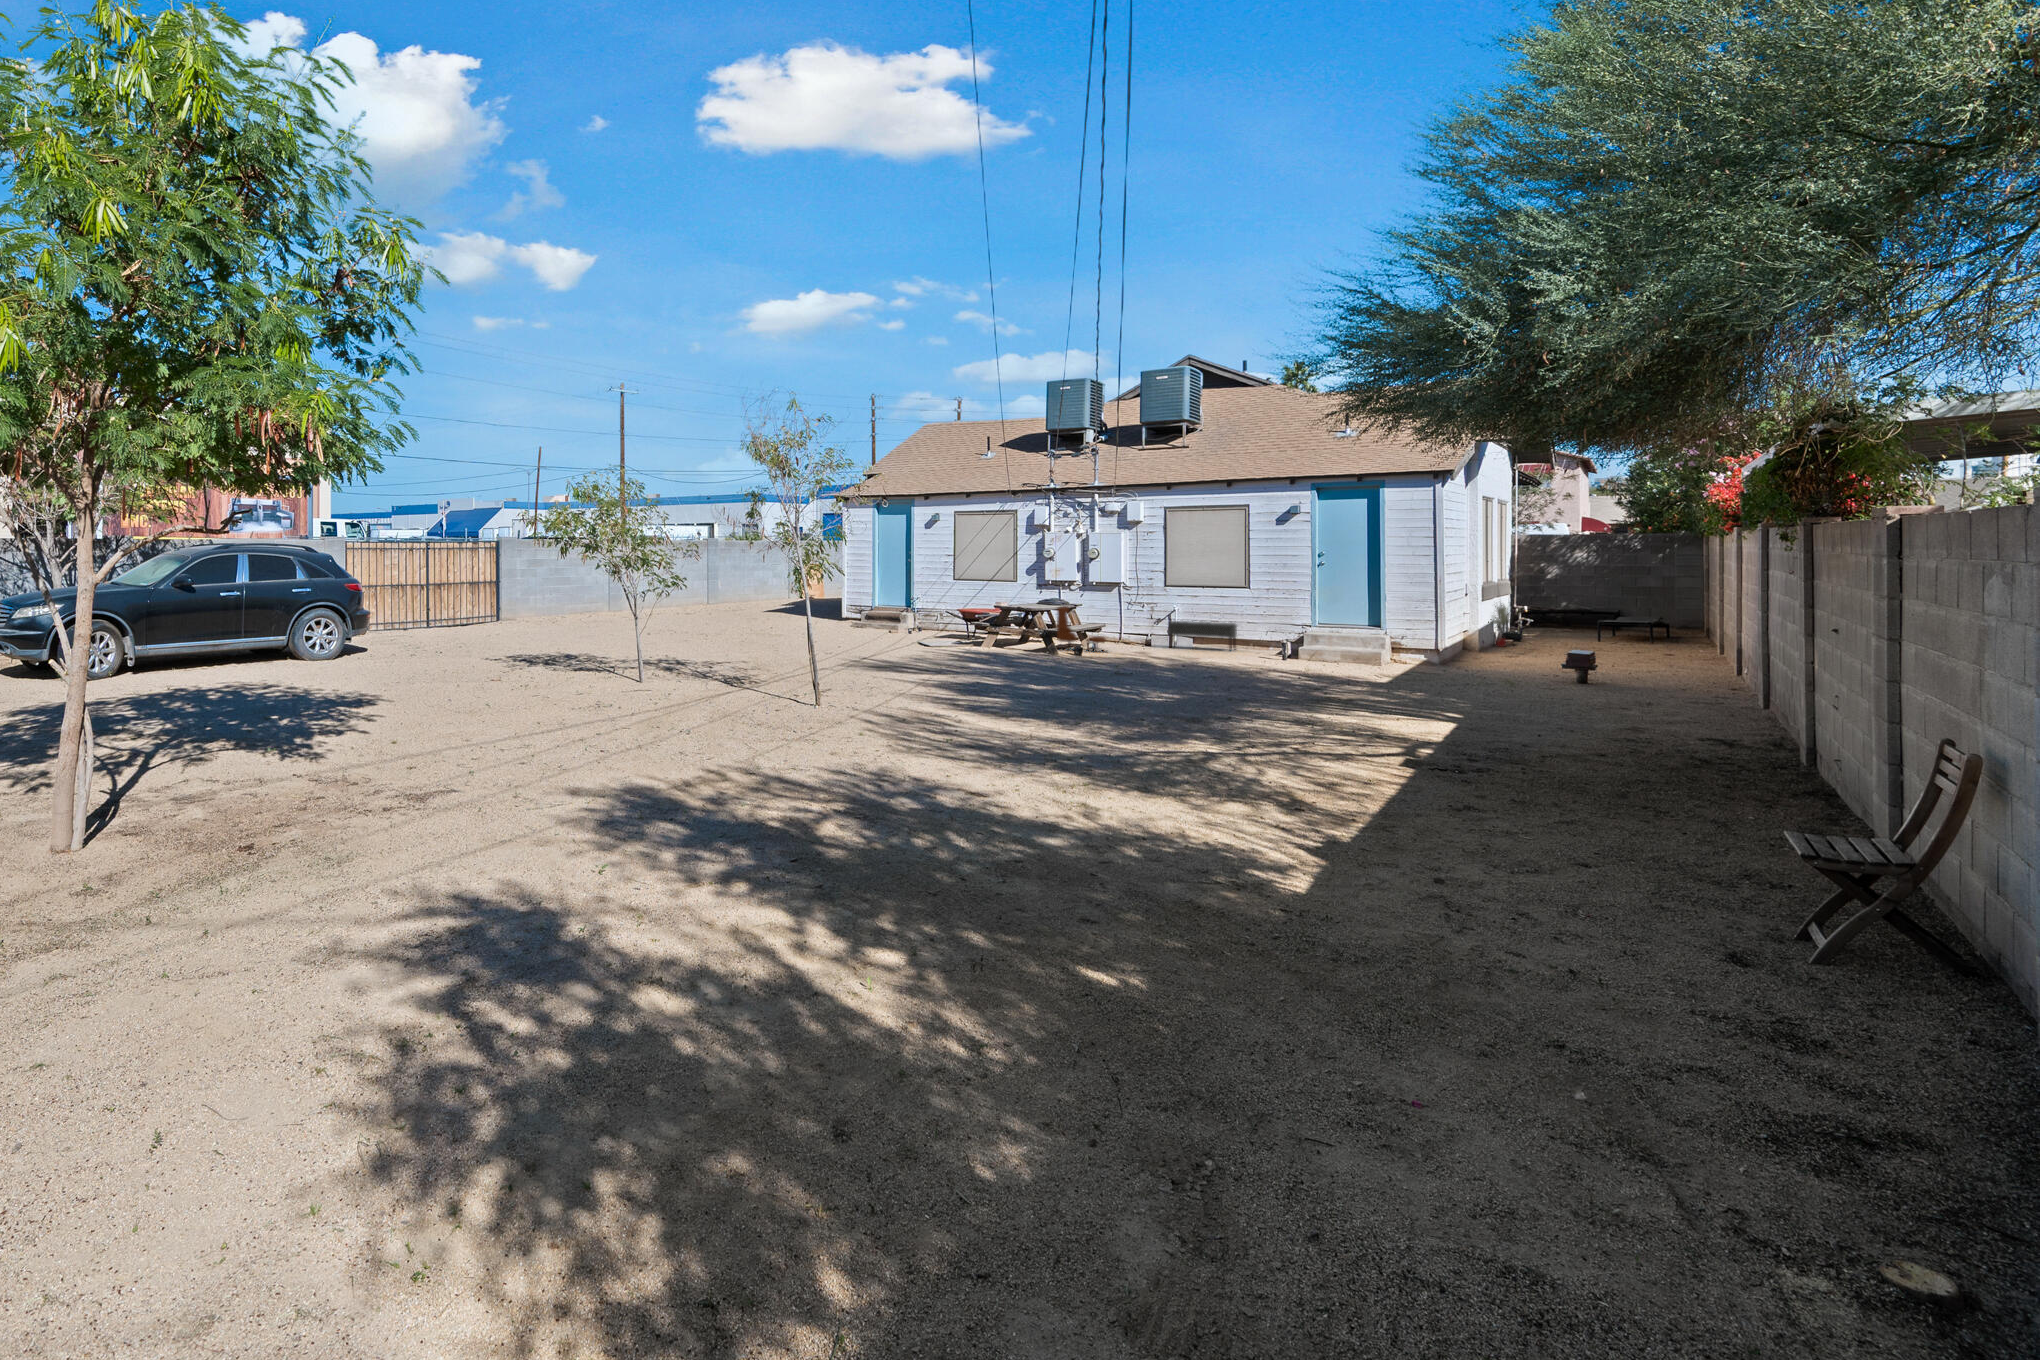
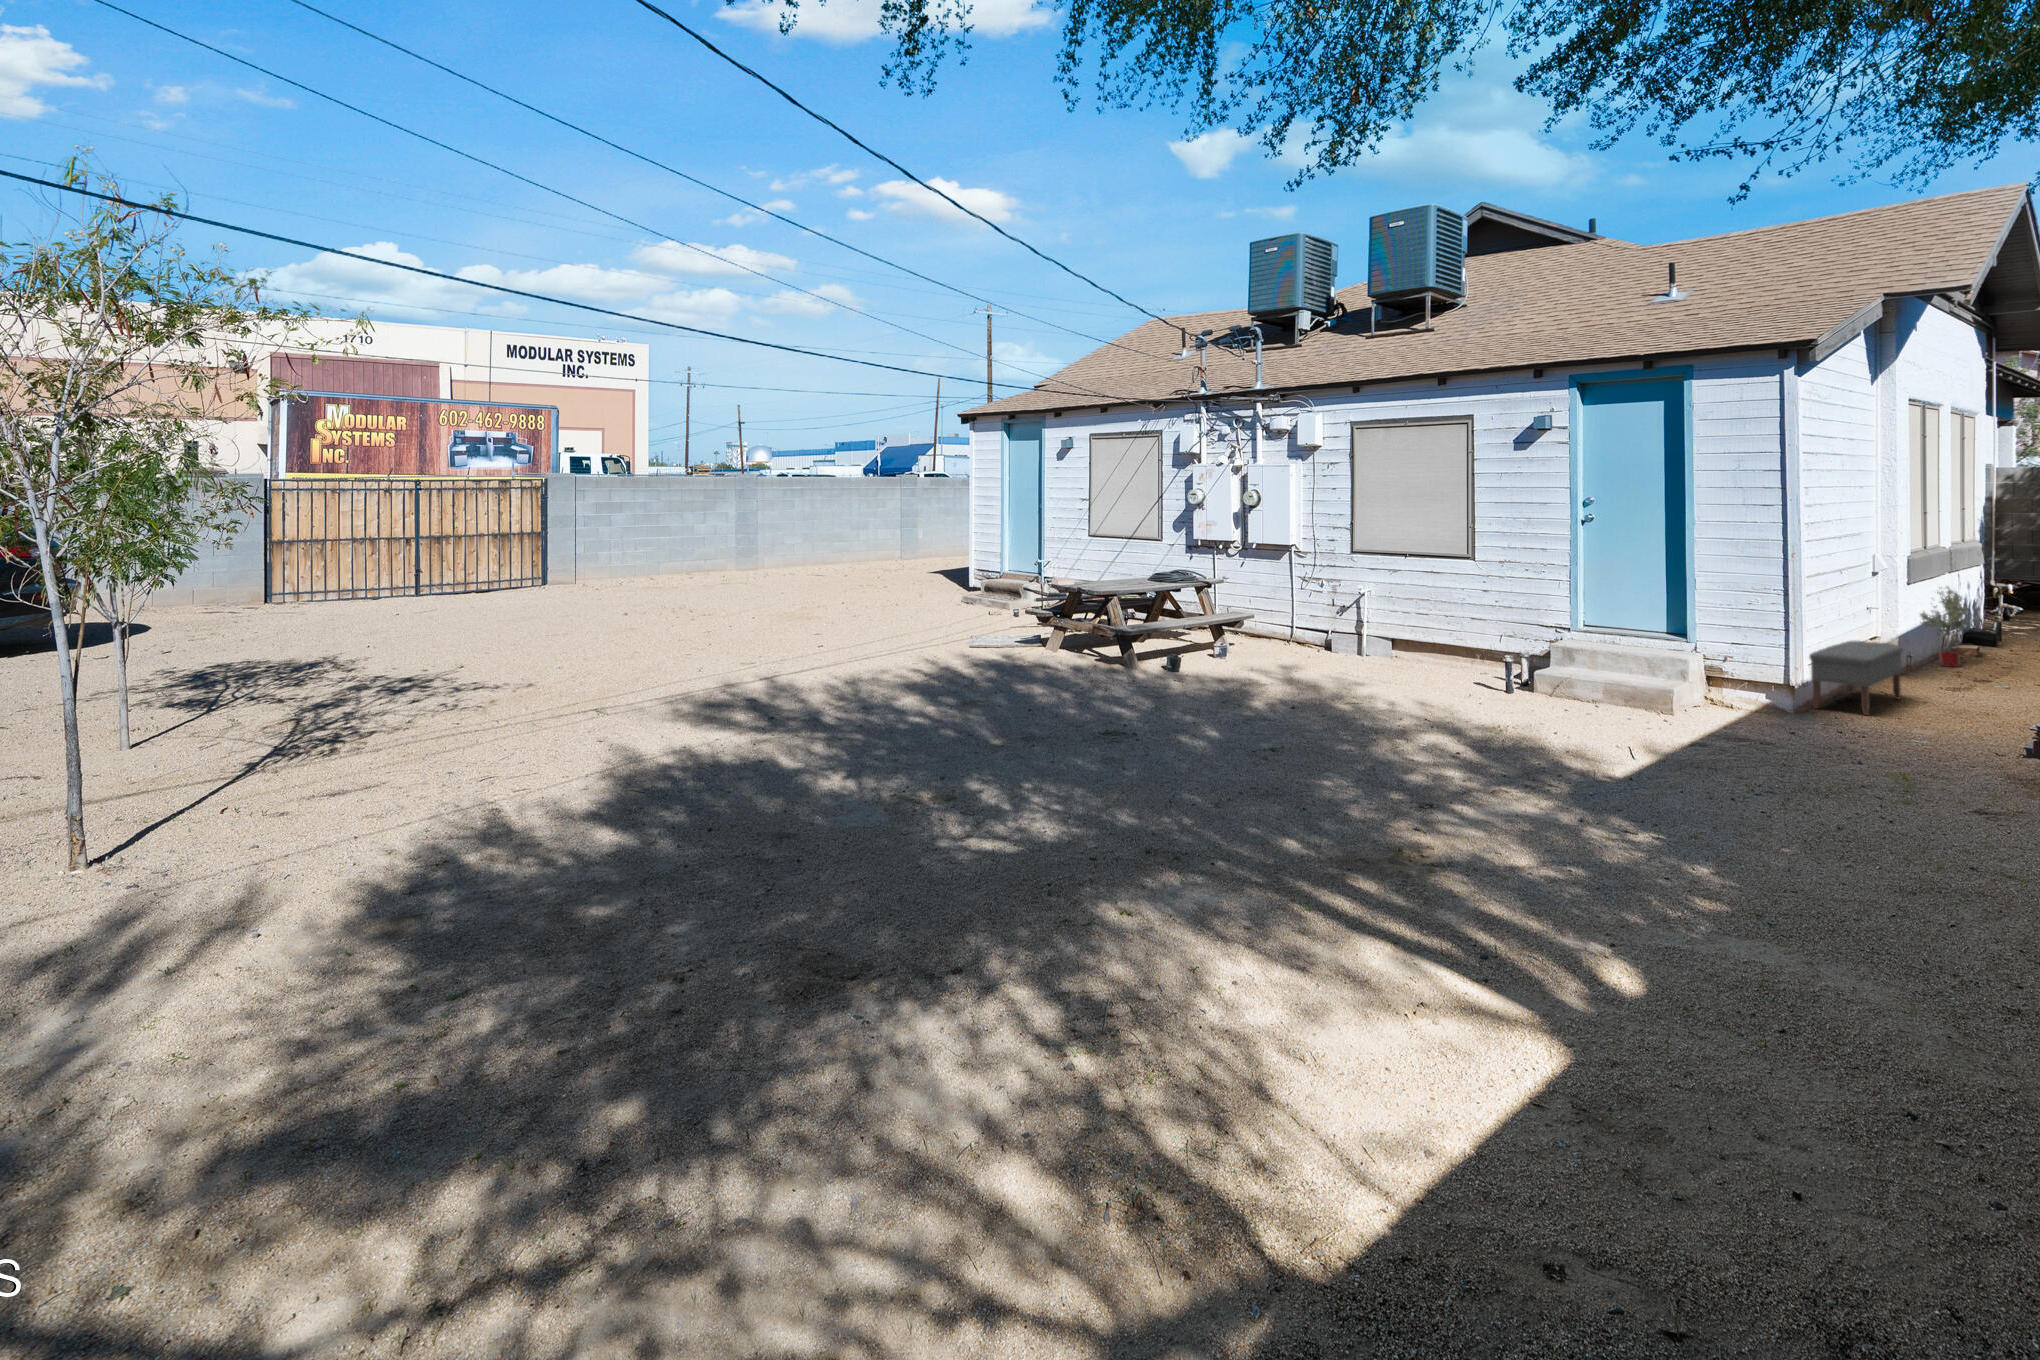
lounge chair: present [1057,606,1106,652] -> none [1134,587,1219,670]
bench: present [1168,621,1237,650] -> present [1809,641,1902,715]

